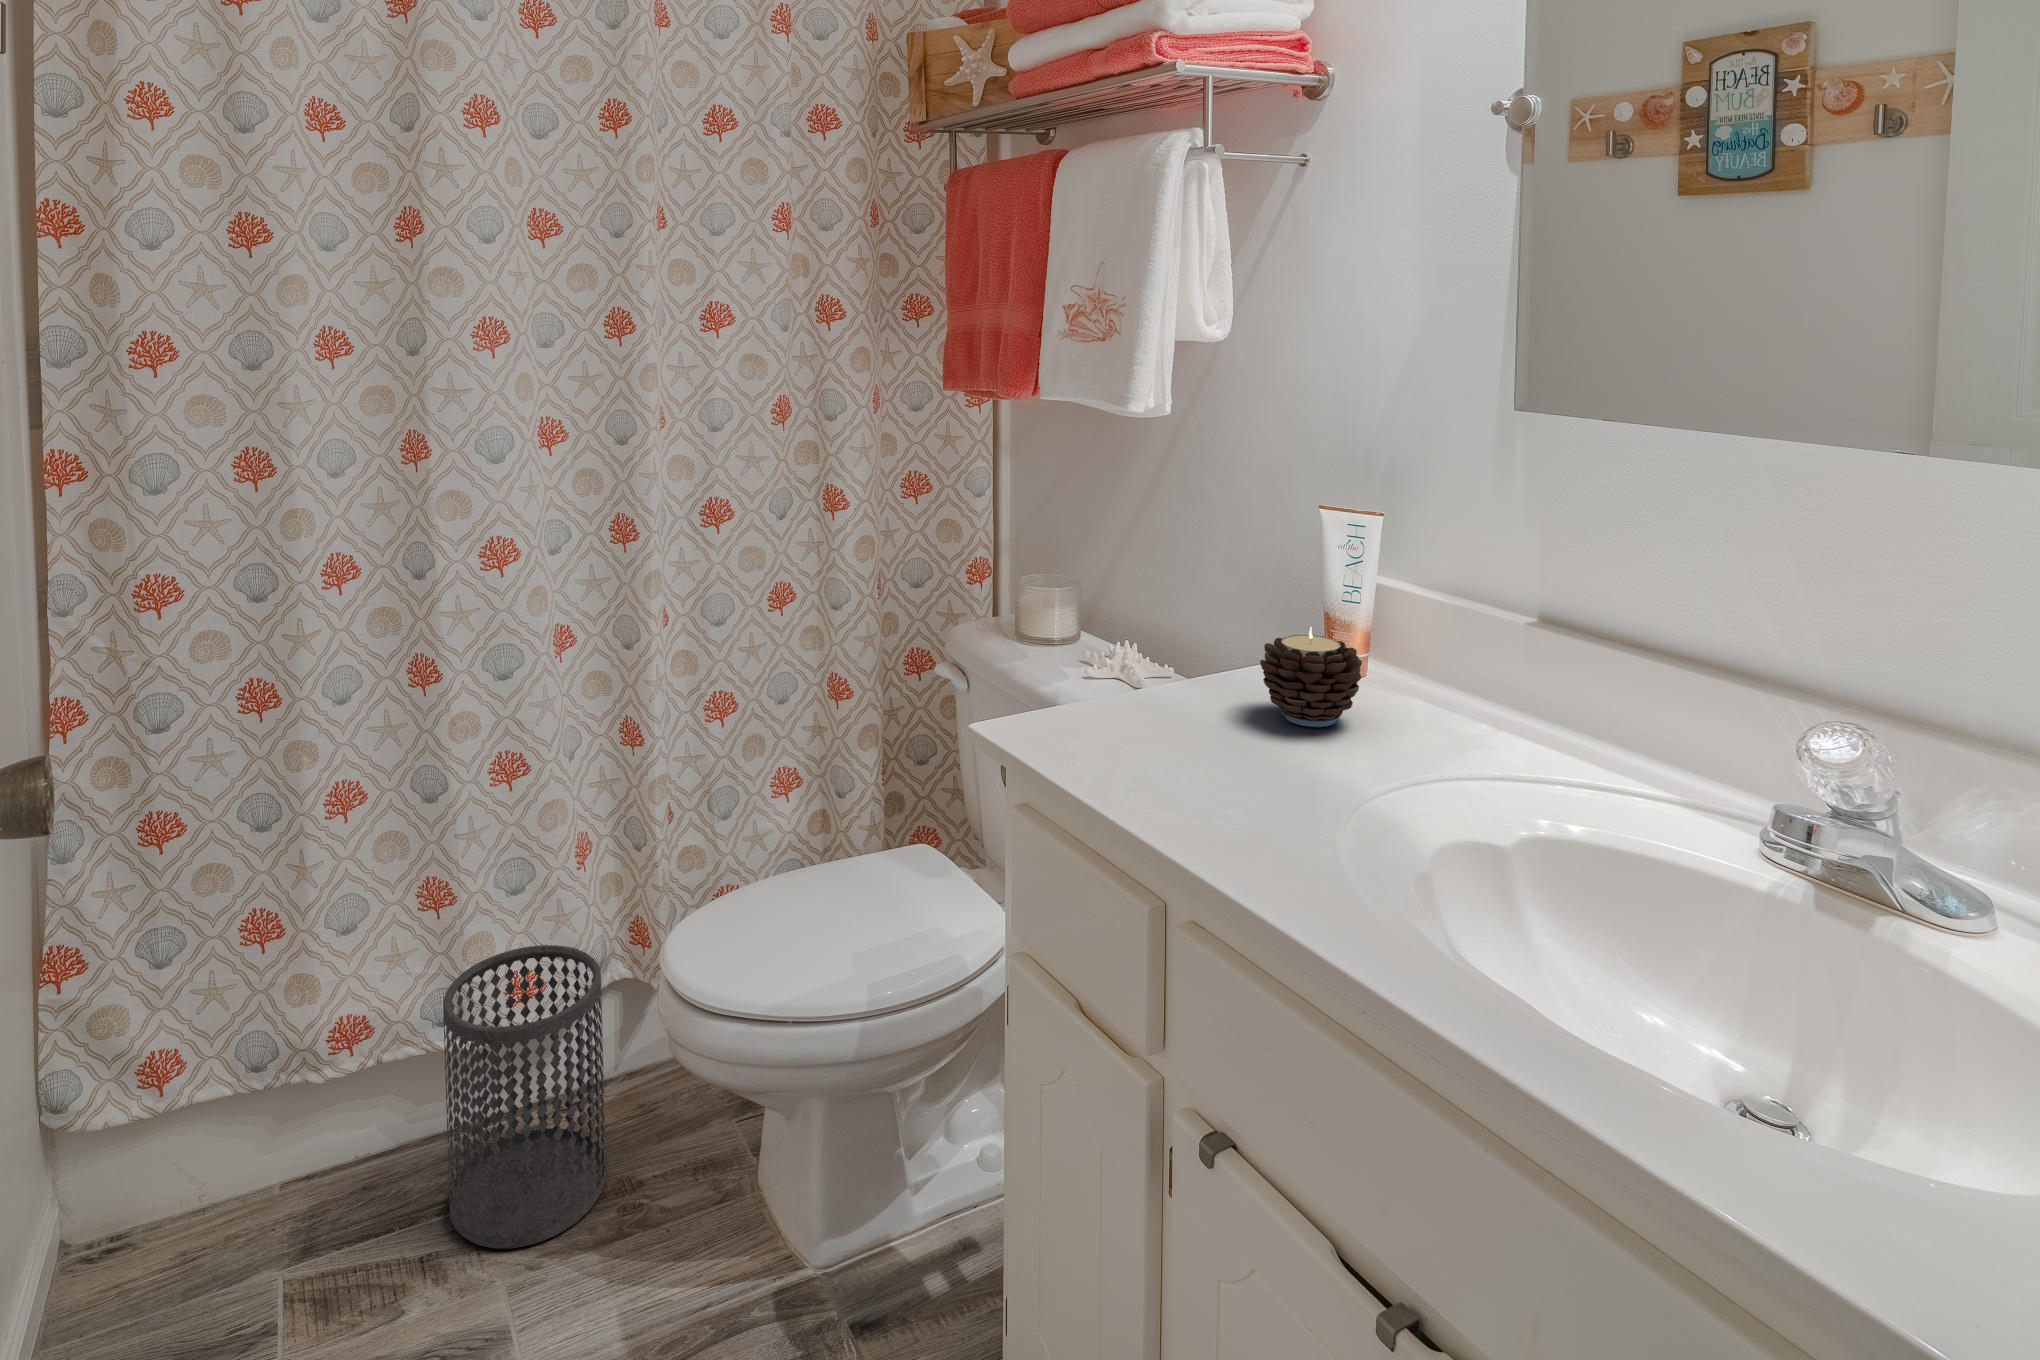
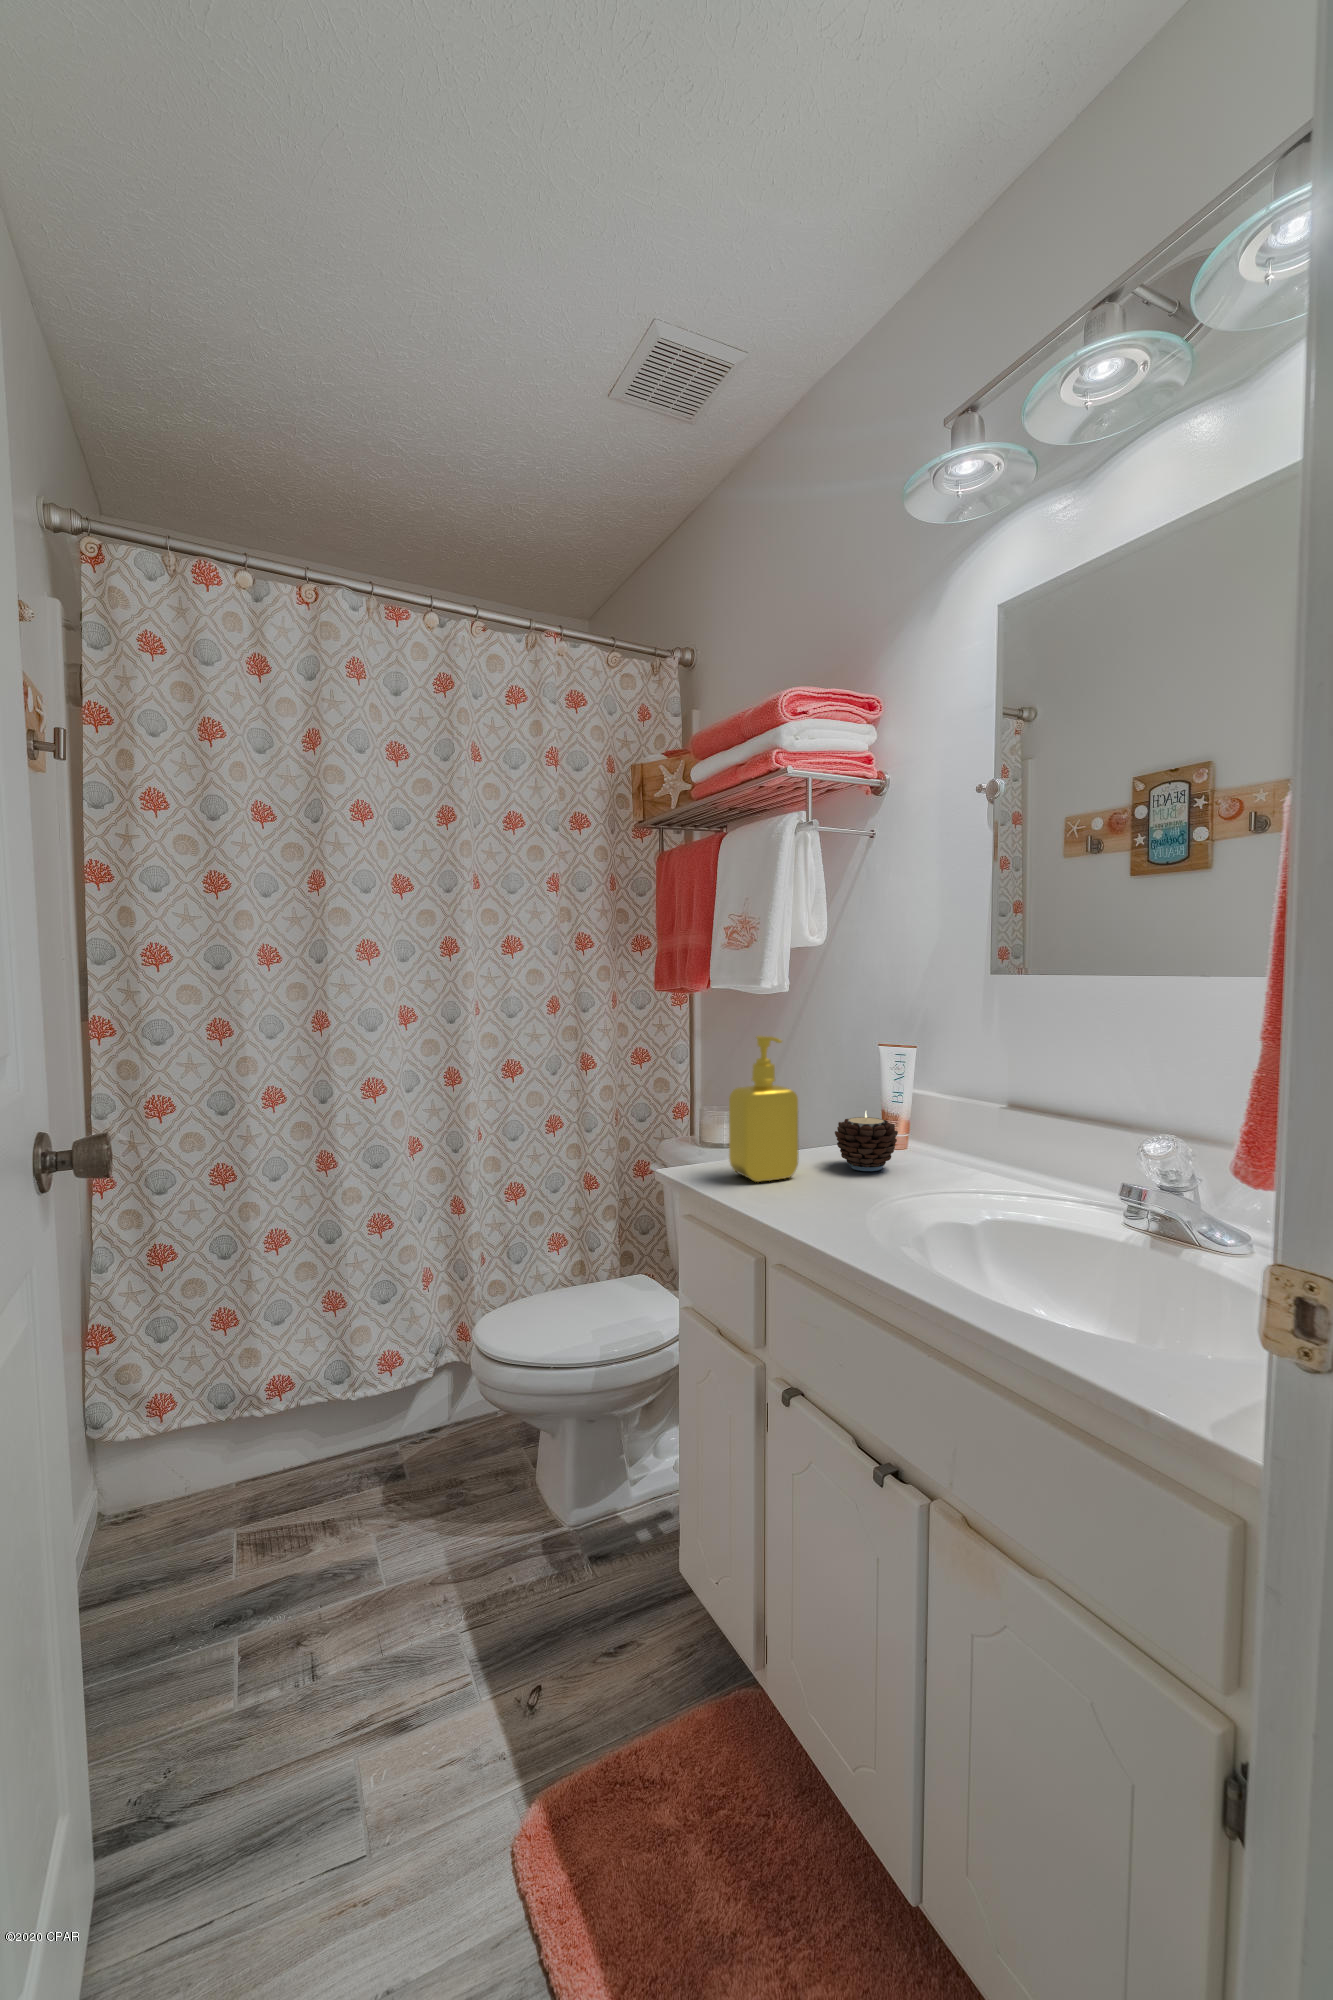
soap dispenser: none [1093,510,1205,751] -> present [729,1036,799,1182]
wastebasket: present [443,945,606,1249] -> none [336,1334,439,1518]

